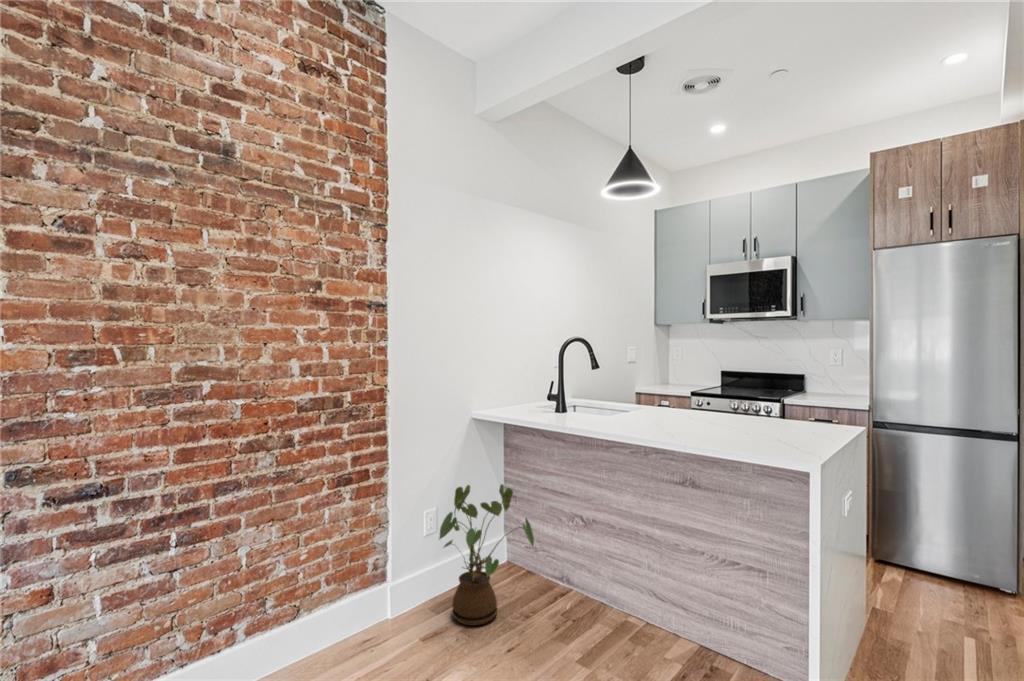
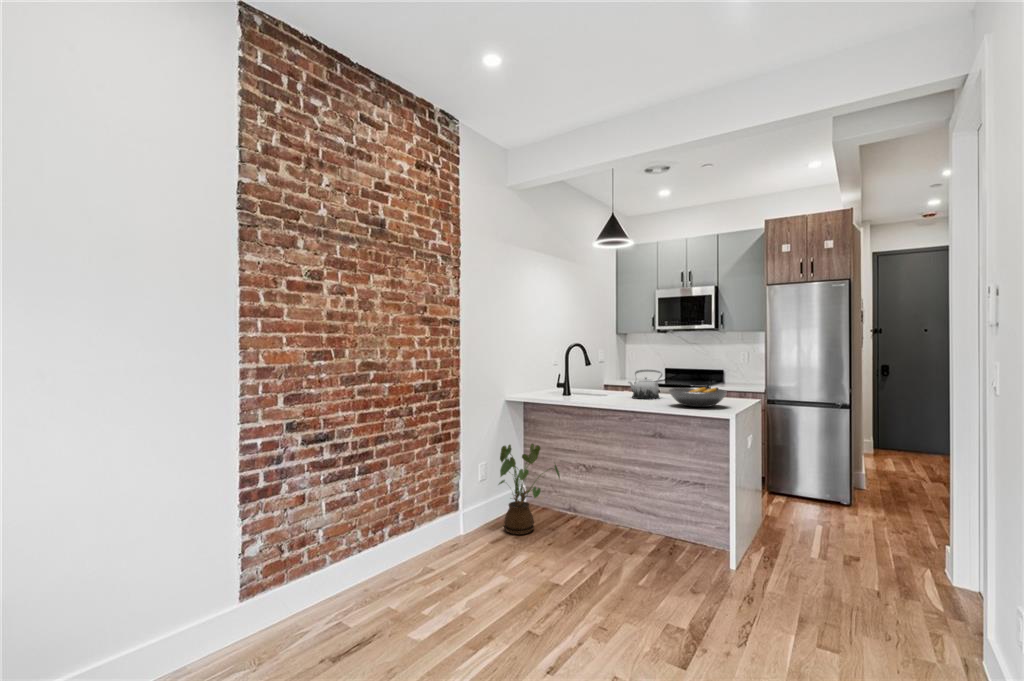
teapot: none [650,377,702,423] -> present [628,370,662,399]
fruit bowl: none [703,409,803,444] -> present [669,387,727,407]

